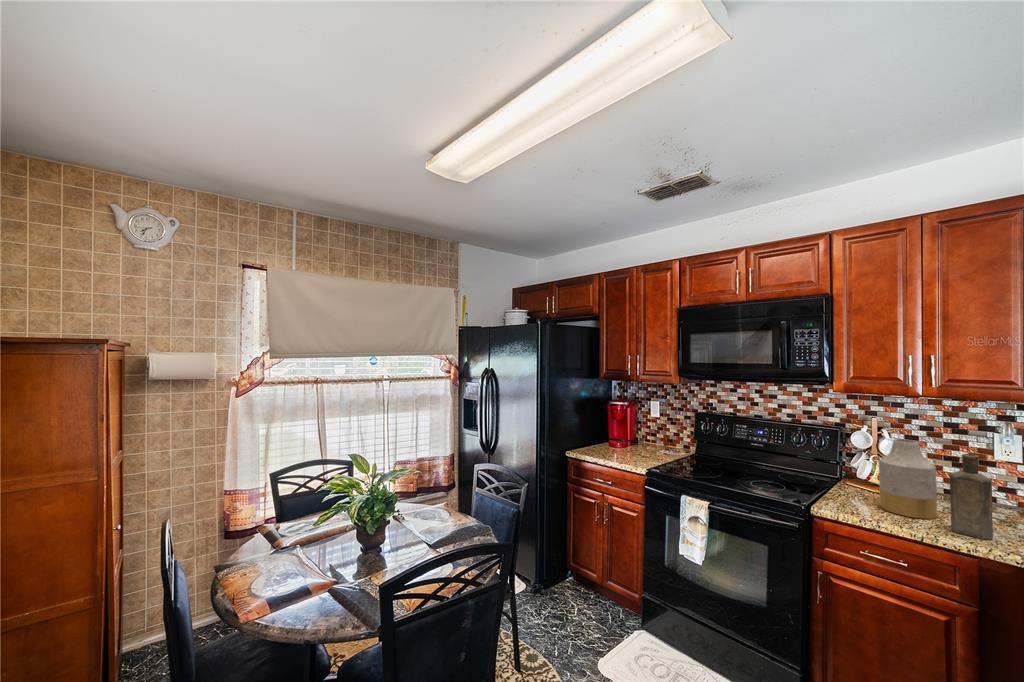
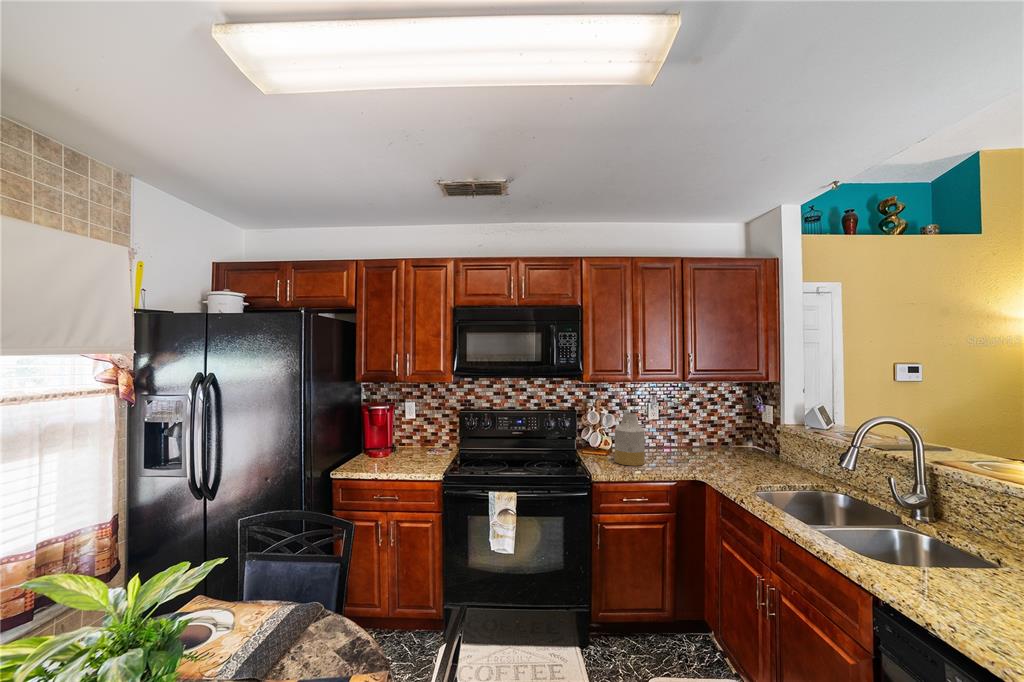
bottle: present [950,454,993,540] -> none [655,418,678,469]

